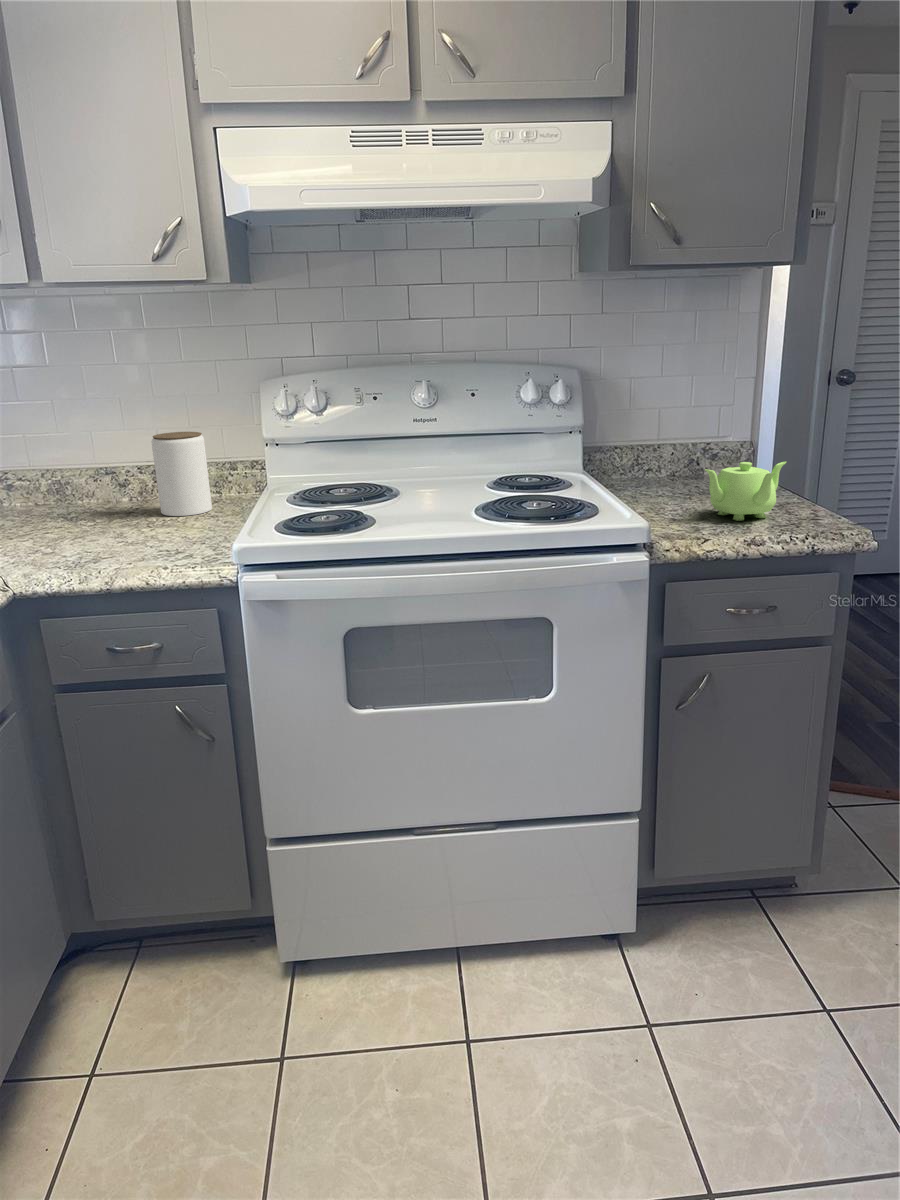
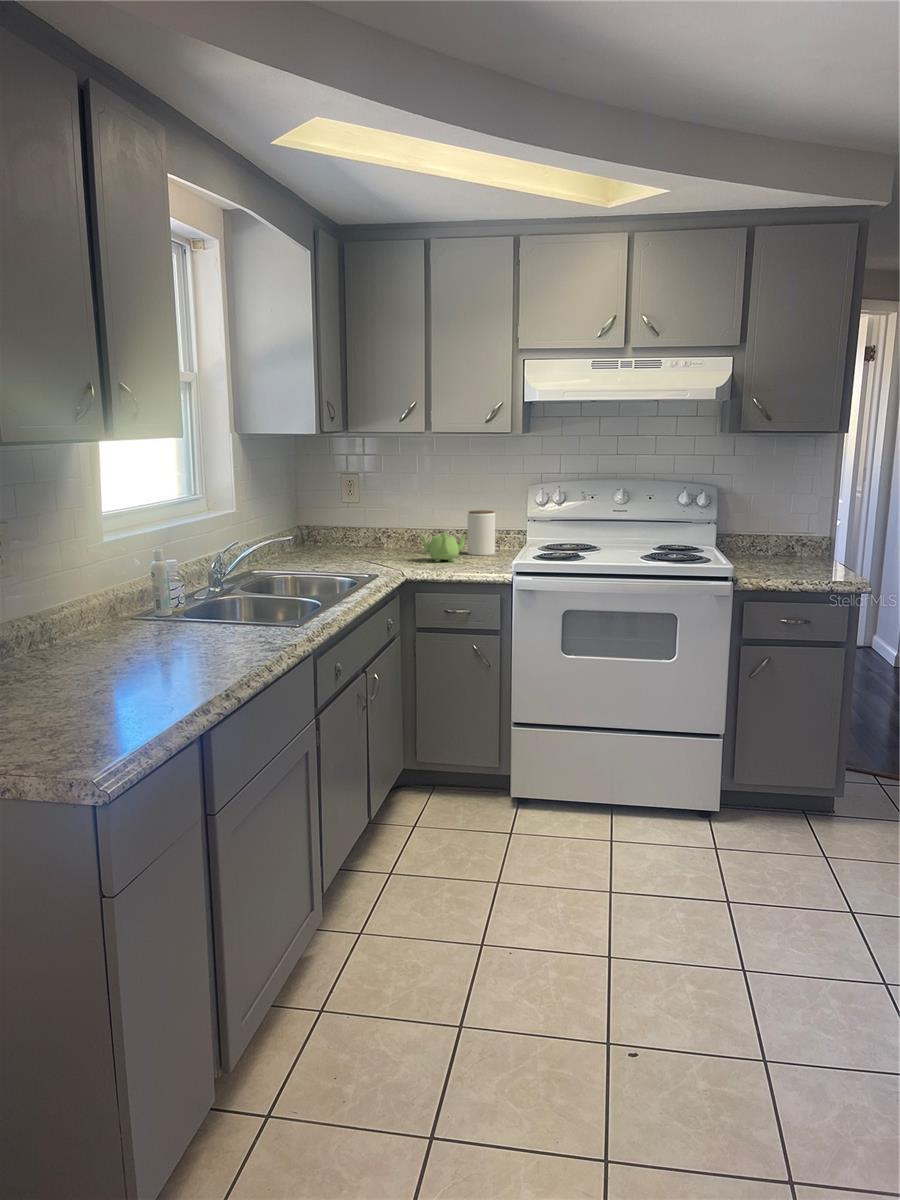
teapot: present [705,462,786,521] -> present [421,533,467,562]

